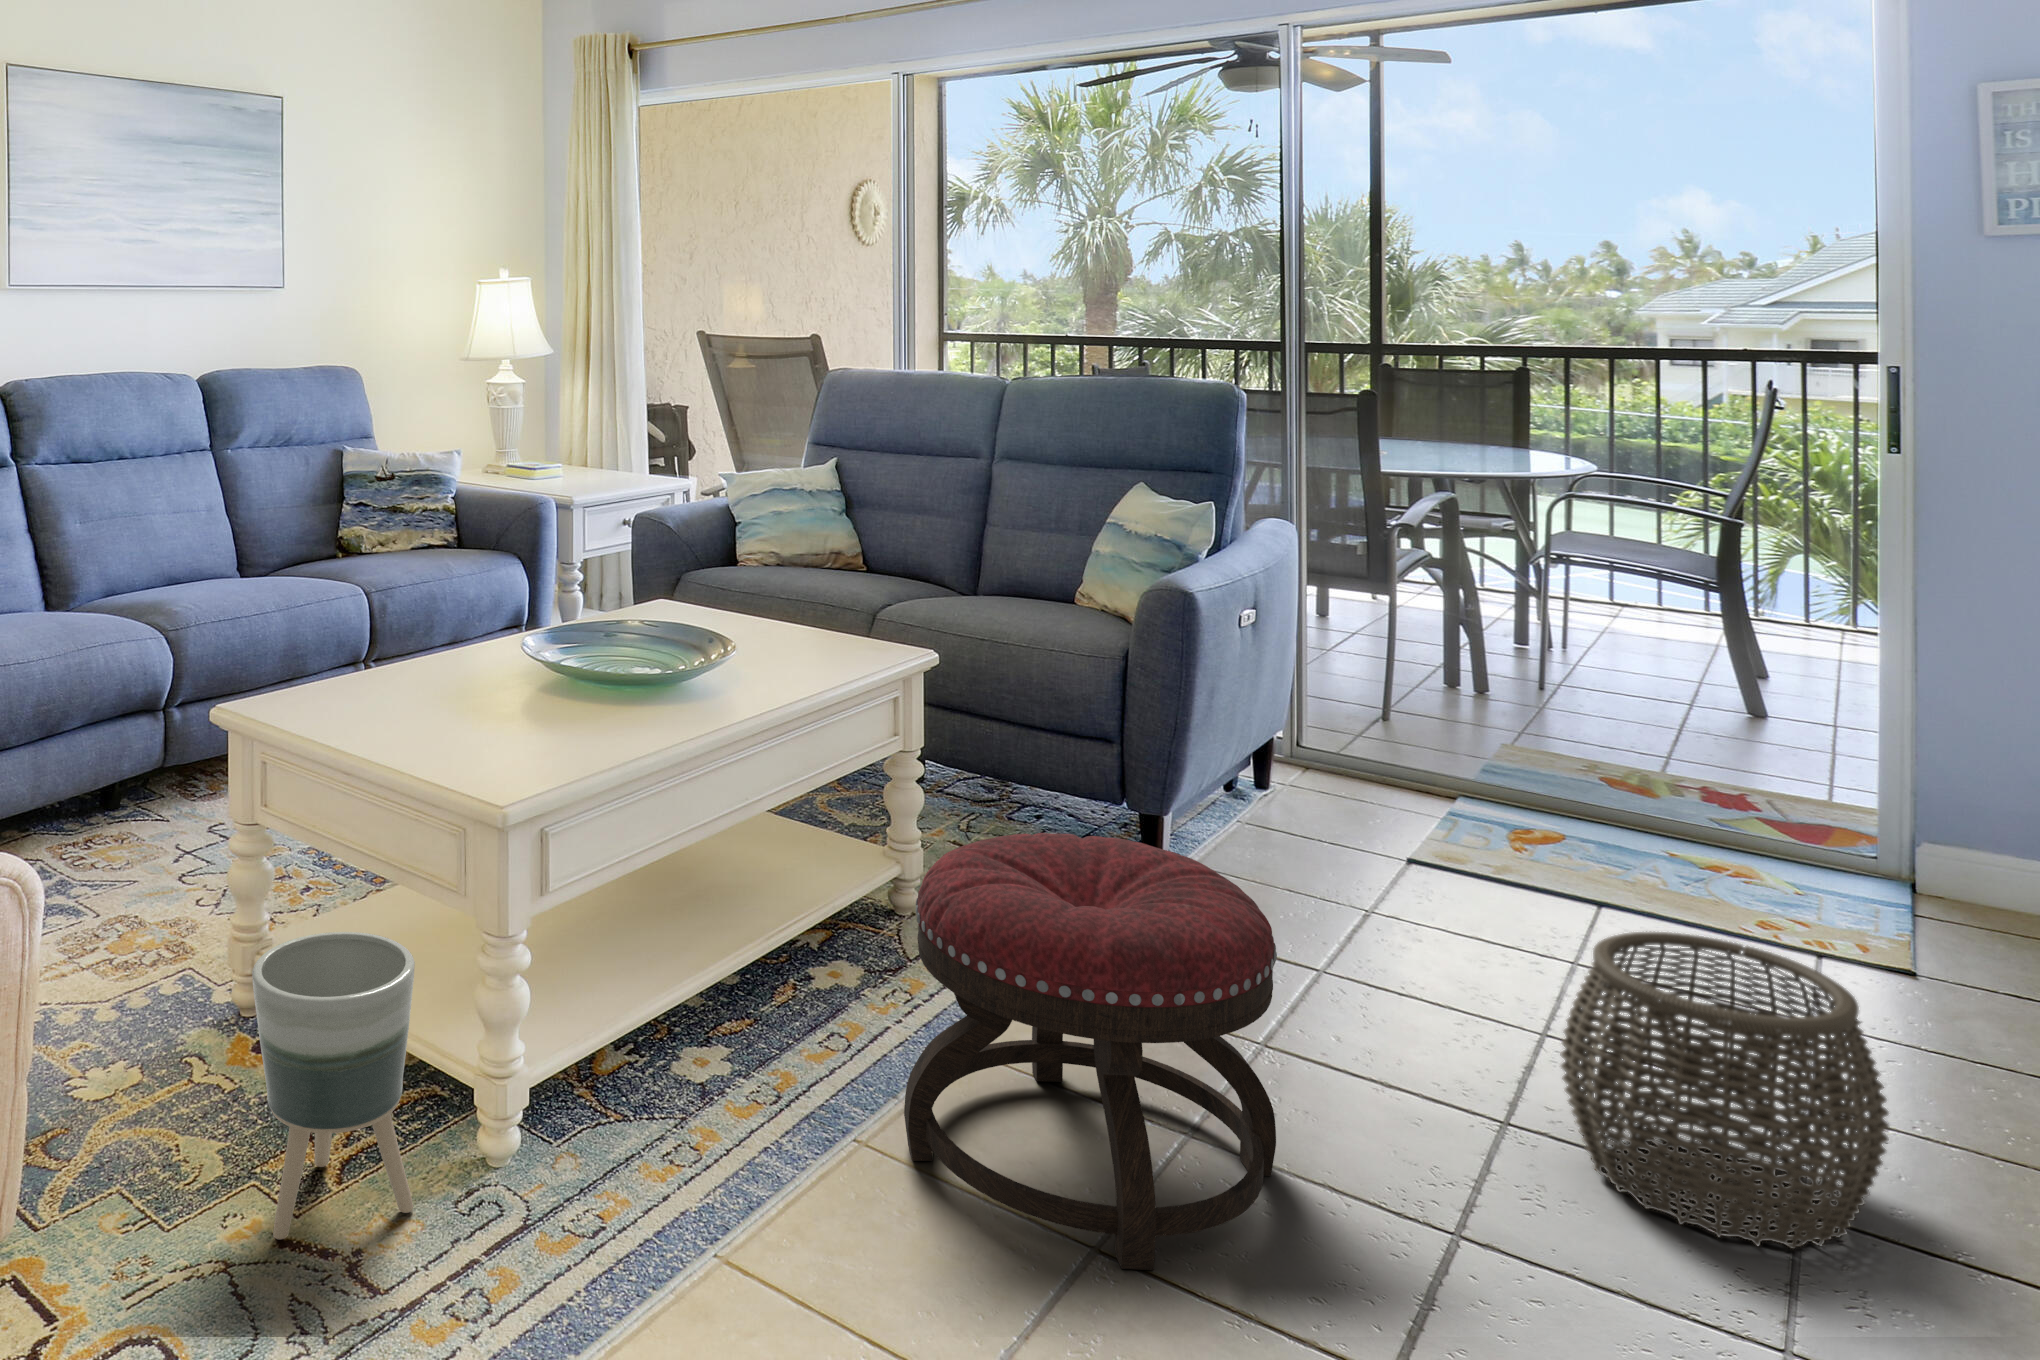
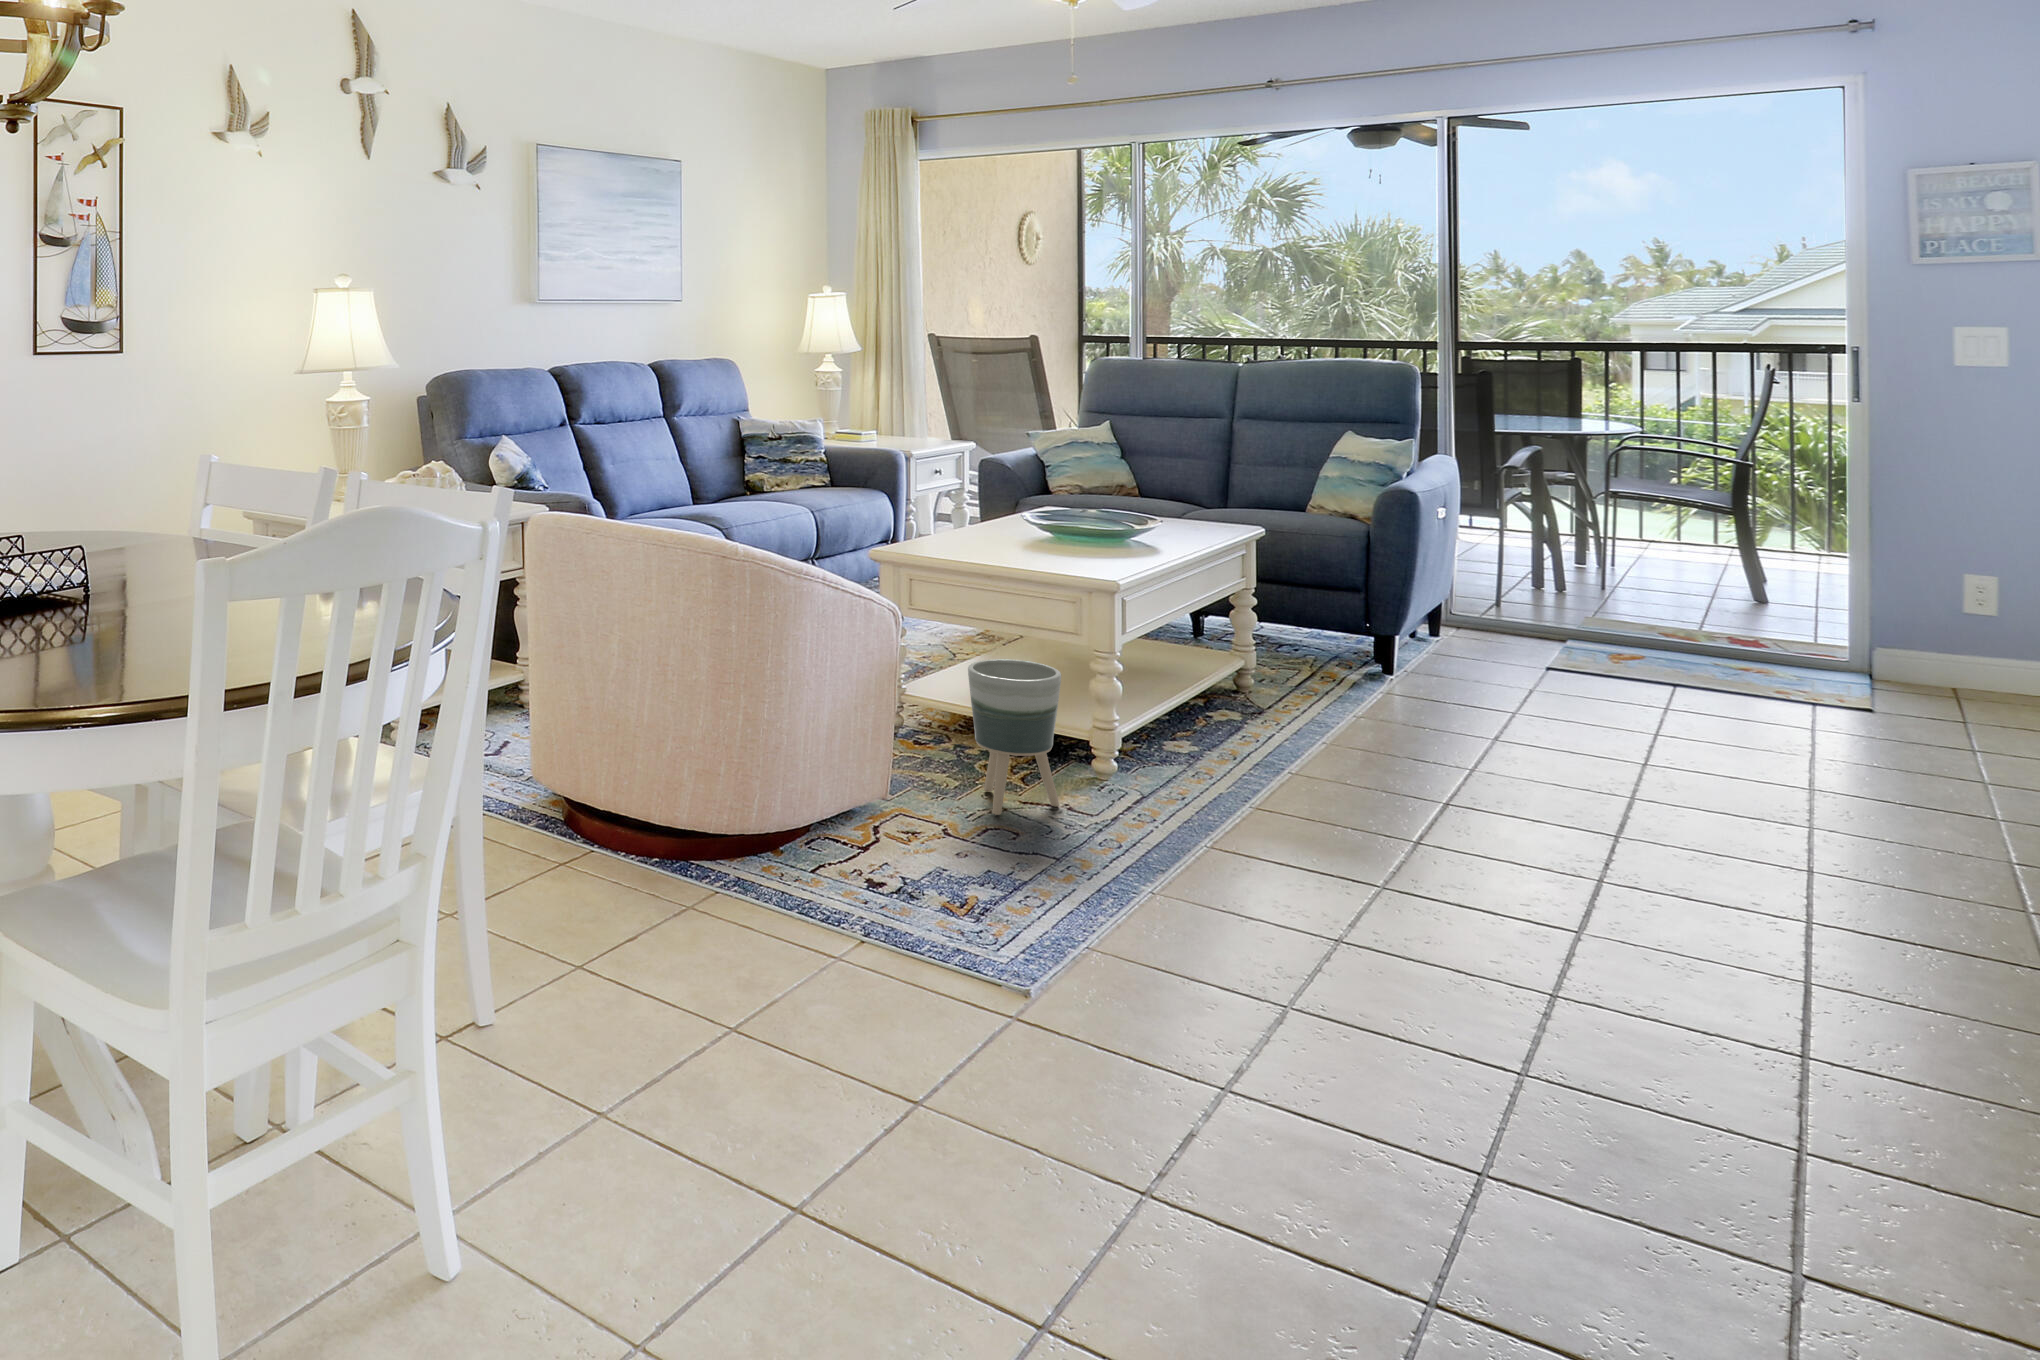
ottoman: present [904,833,1277,1270] -> none [1313,614,1538,823]
woven basket: present [1561,931,1889,1249] -> none [1687,662,1878,815]

